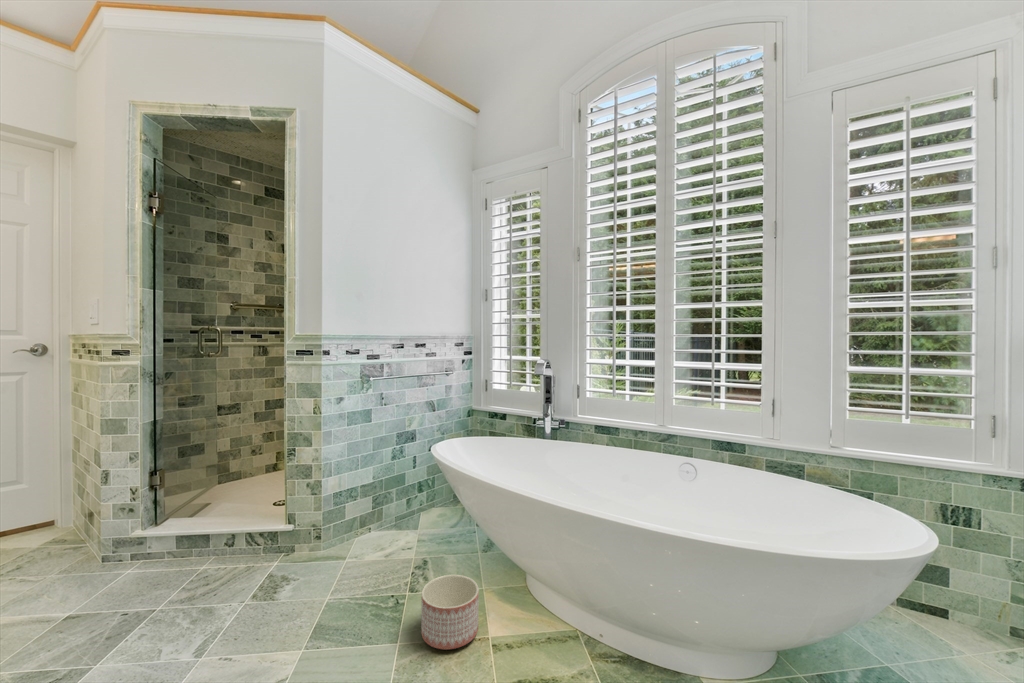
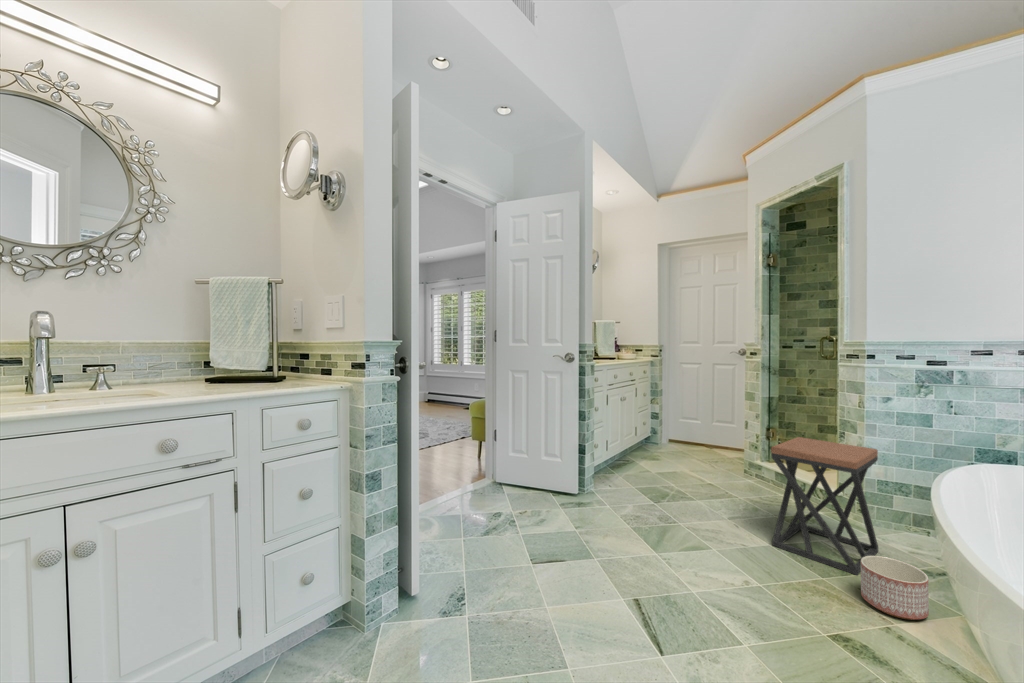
stool: none [275,459,393,663] -> present [771,437,879,575]

